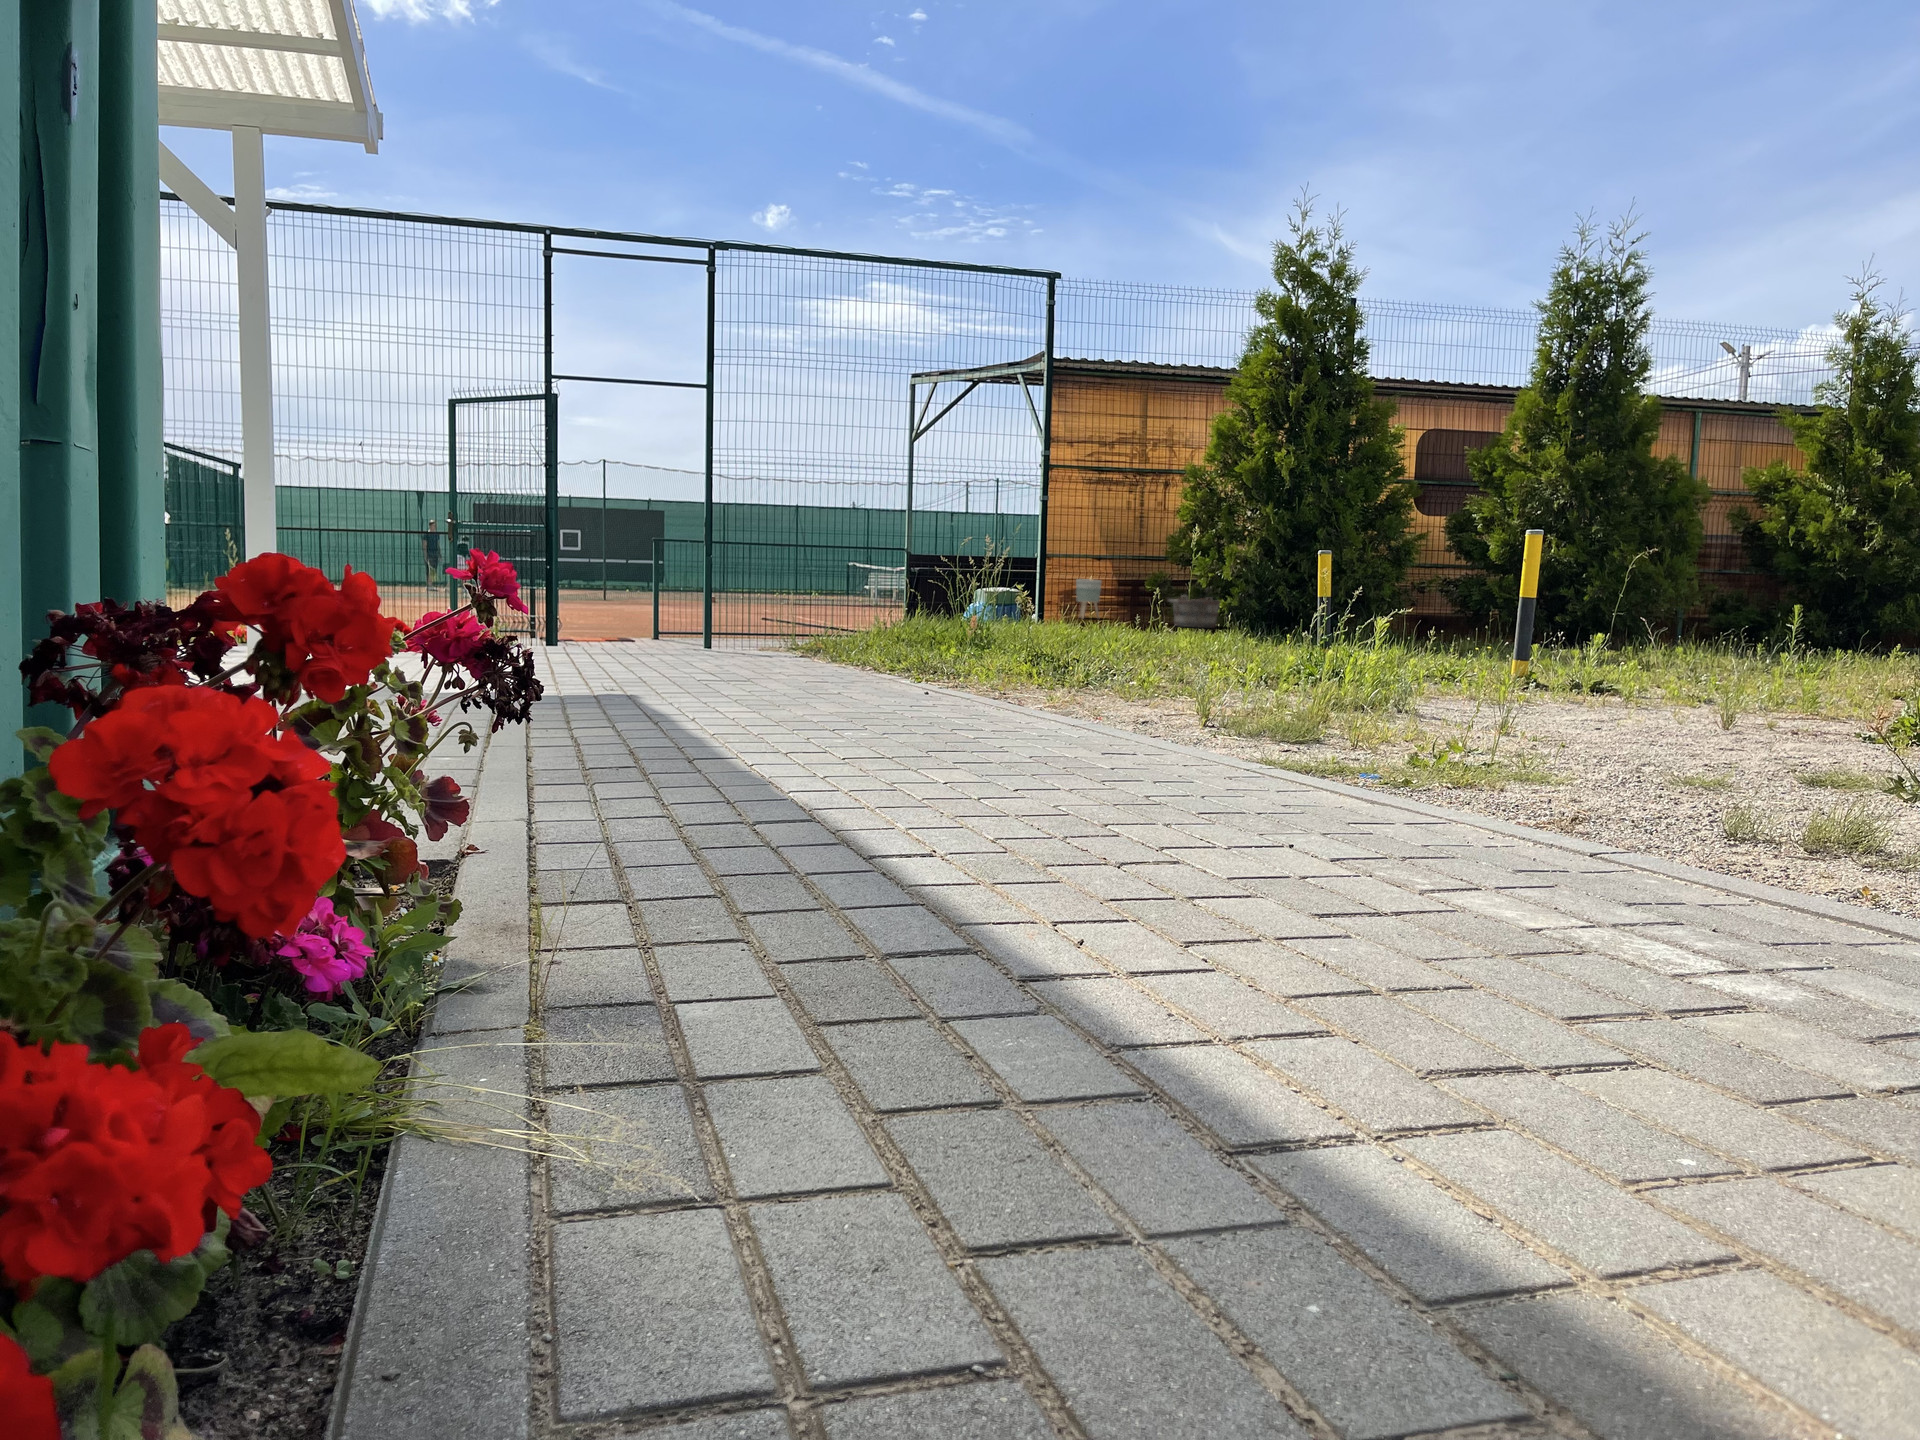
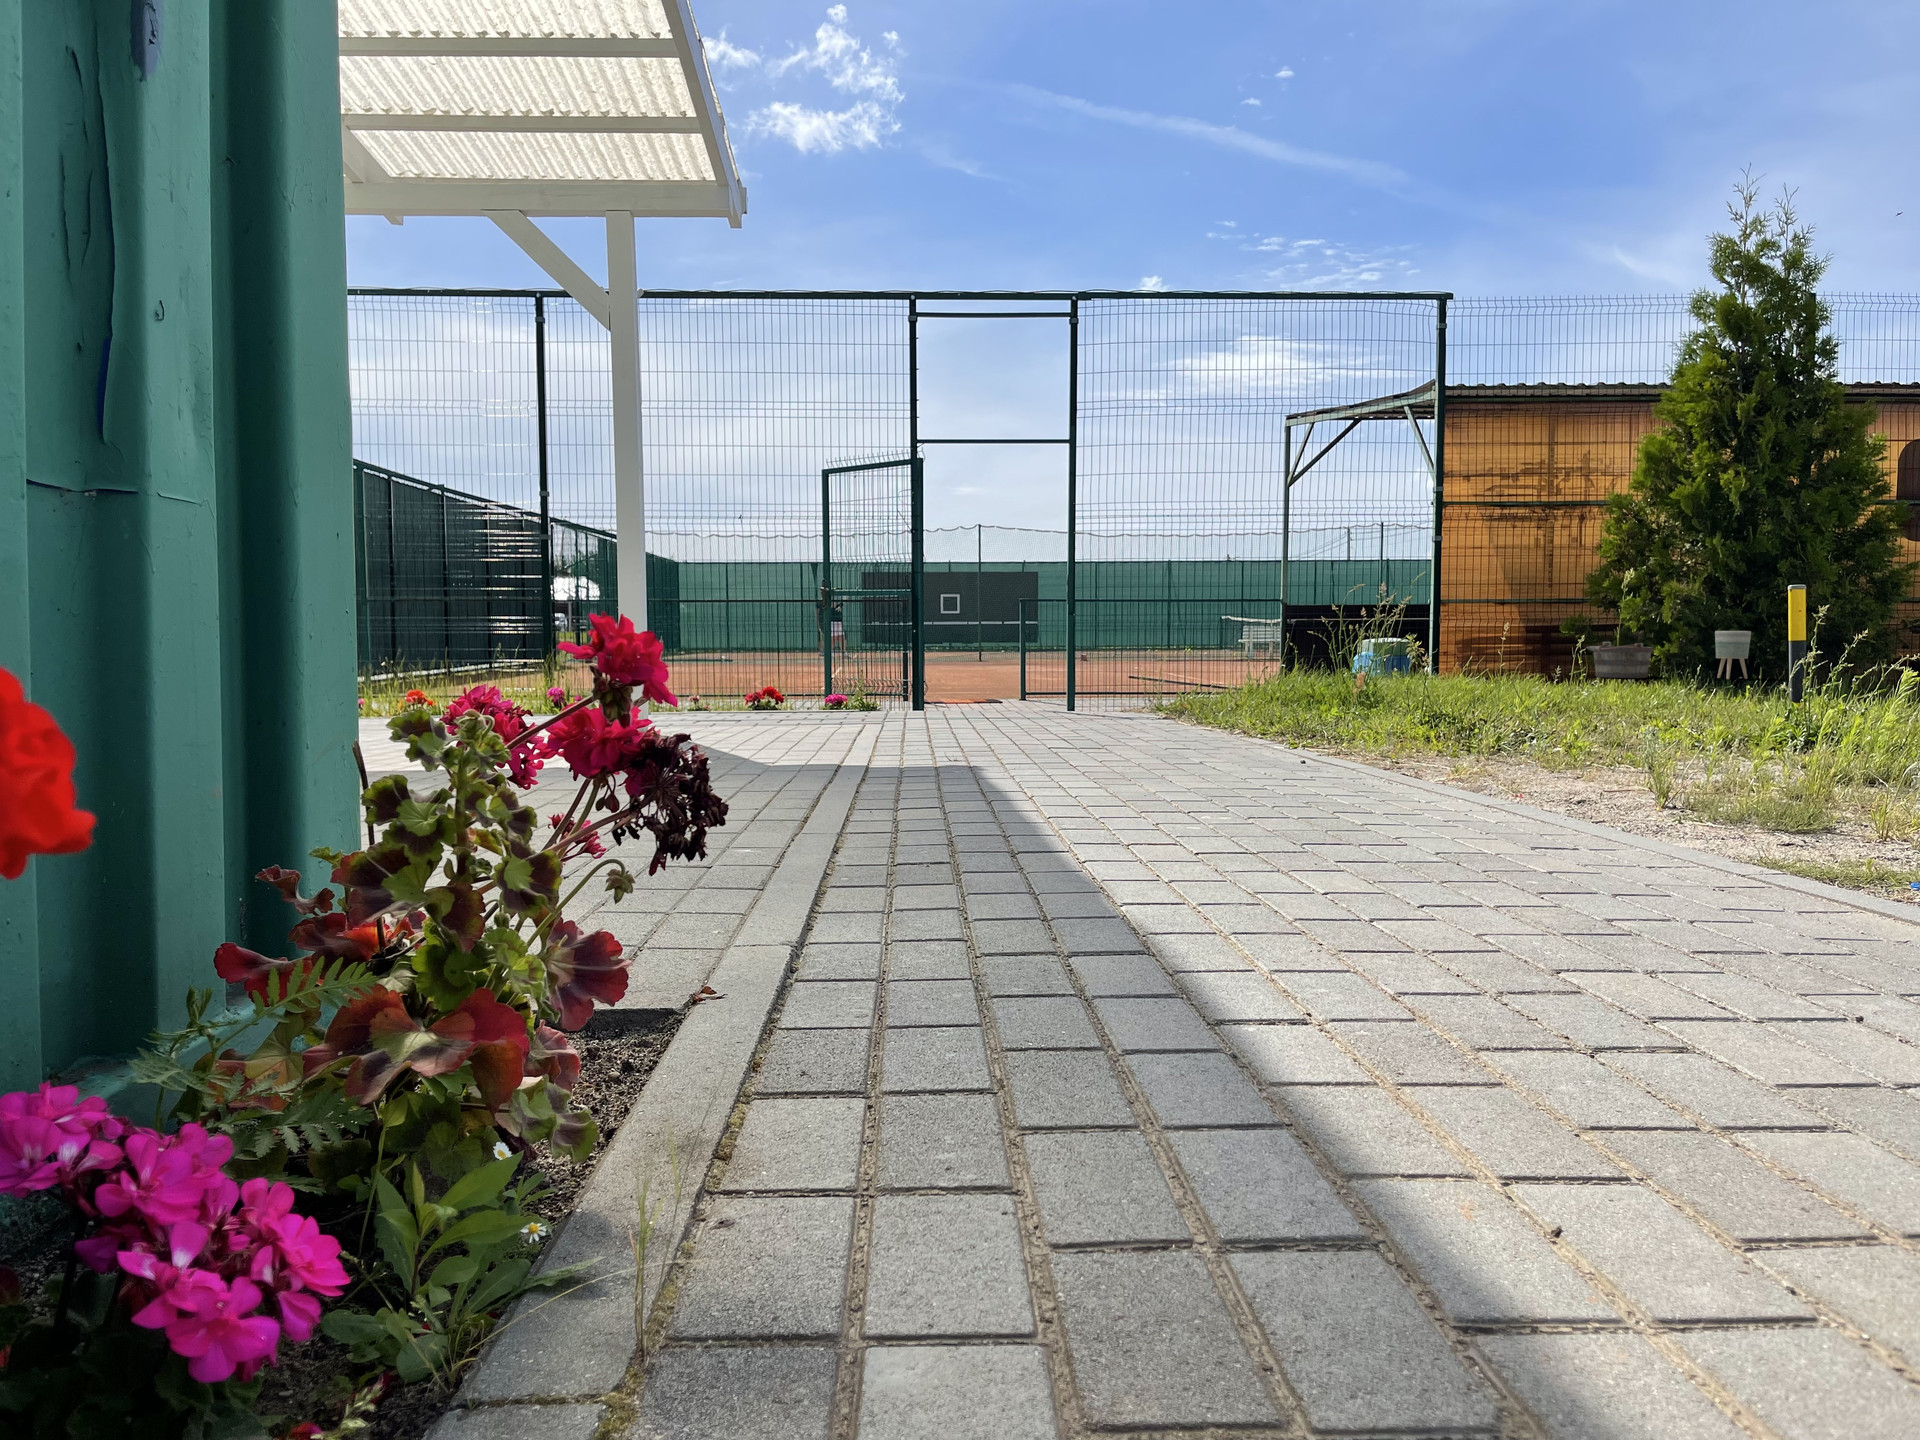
planter: present [1076,579,1102,618] -> present [1715,631,1751,679]

